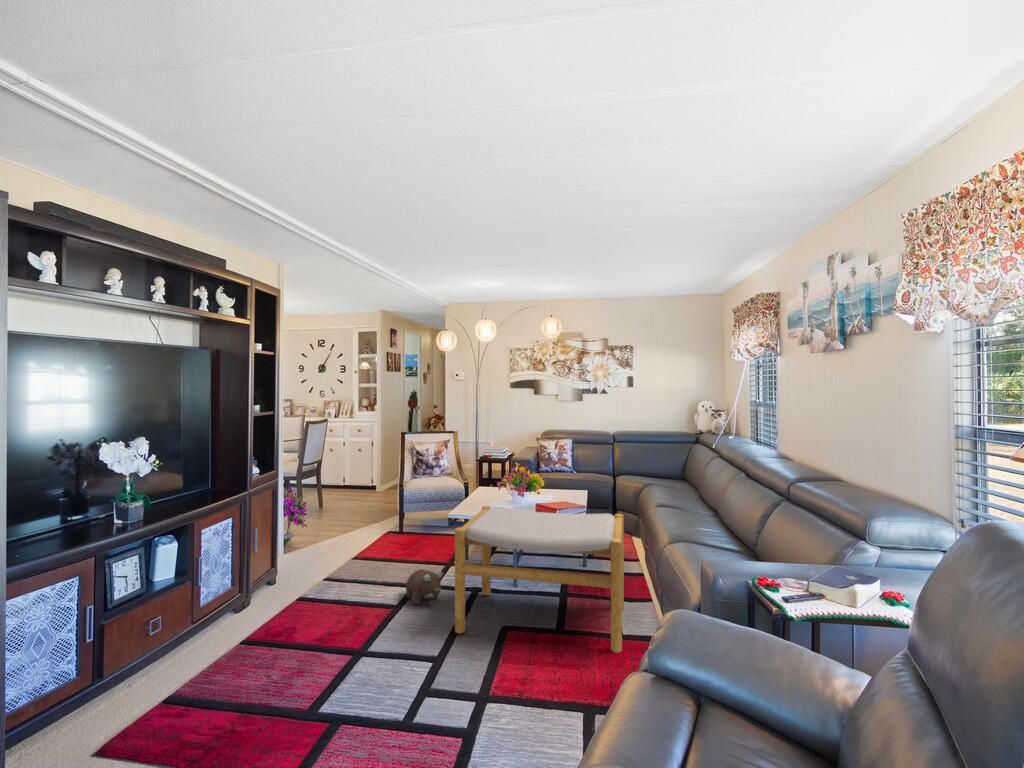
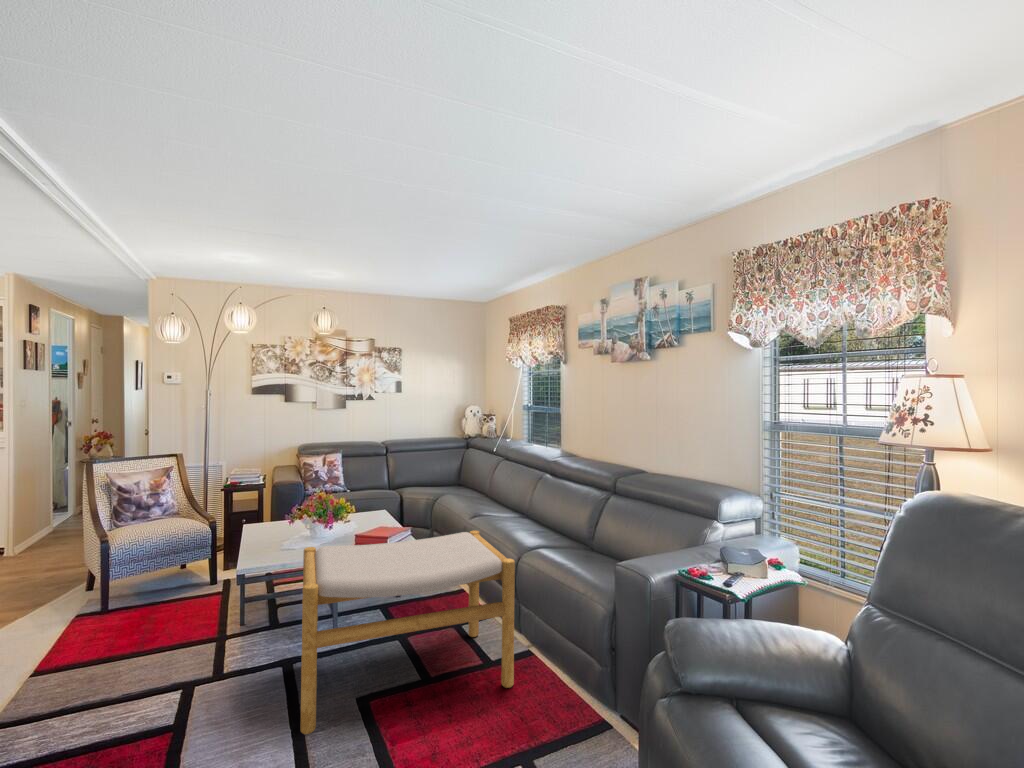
plush toy: present [406,569,443,605] -> none [183,653,253,715]

